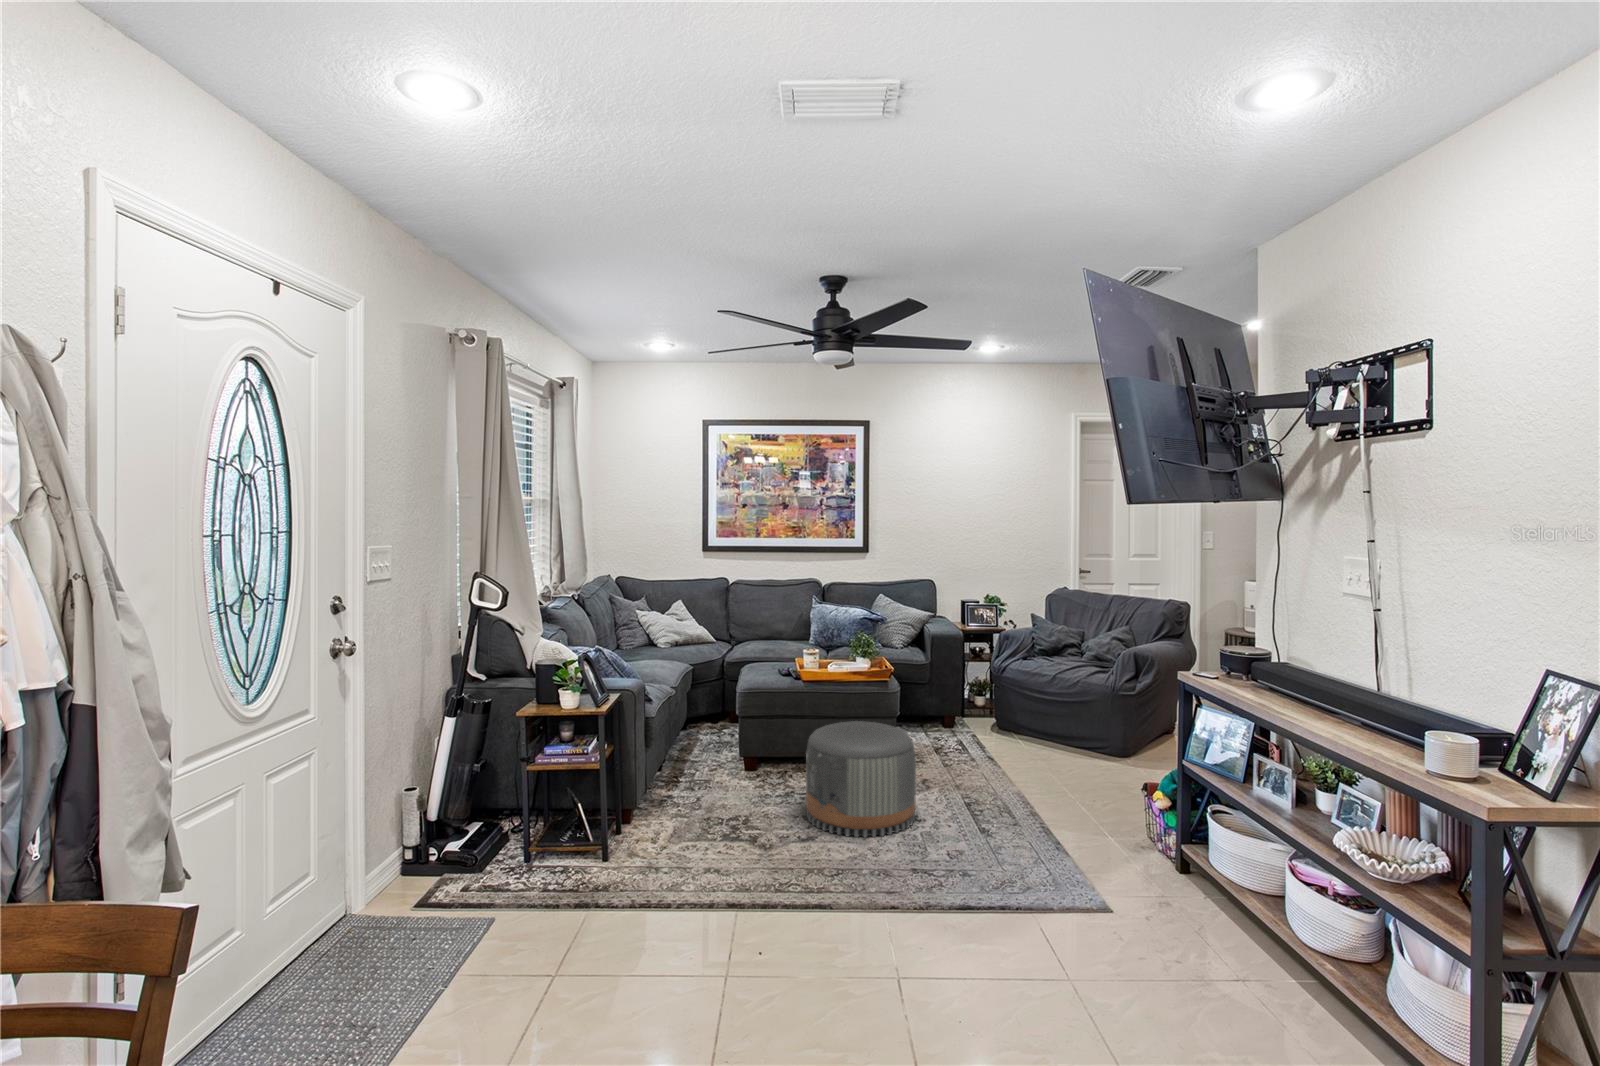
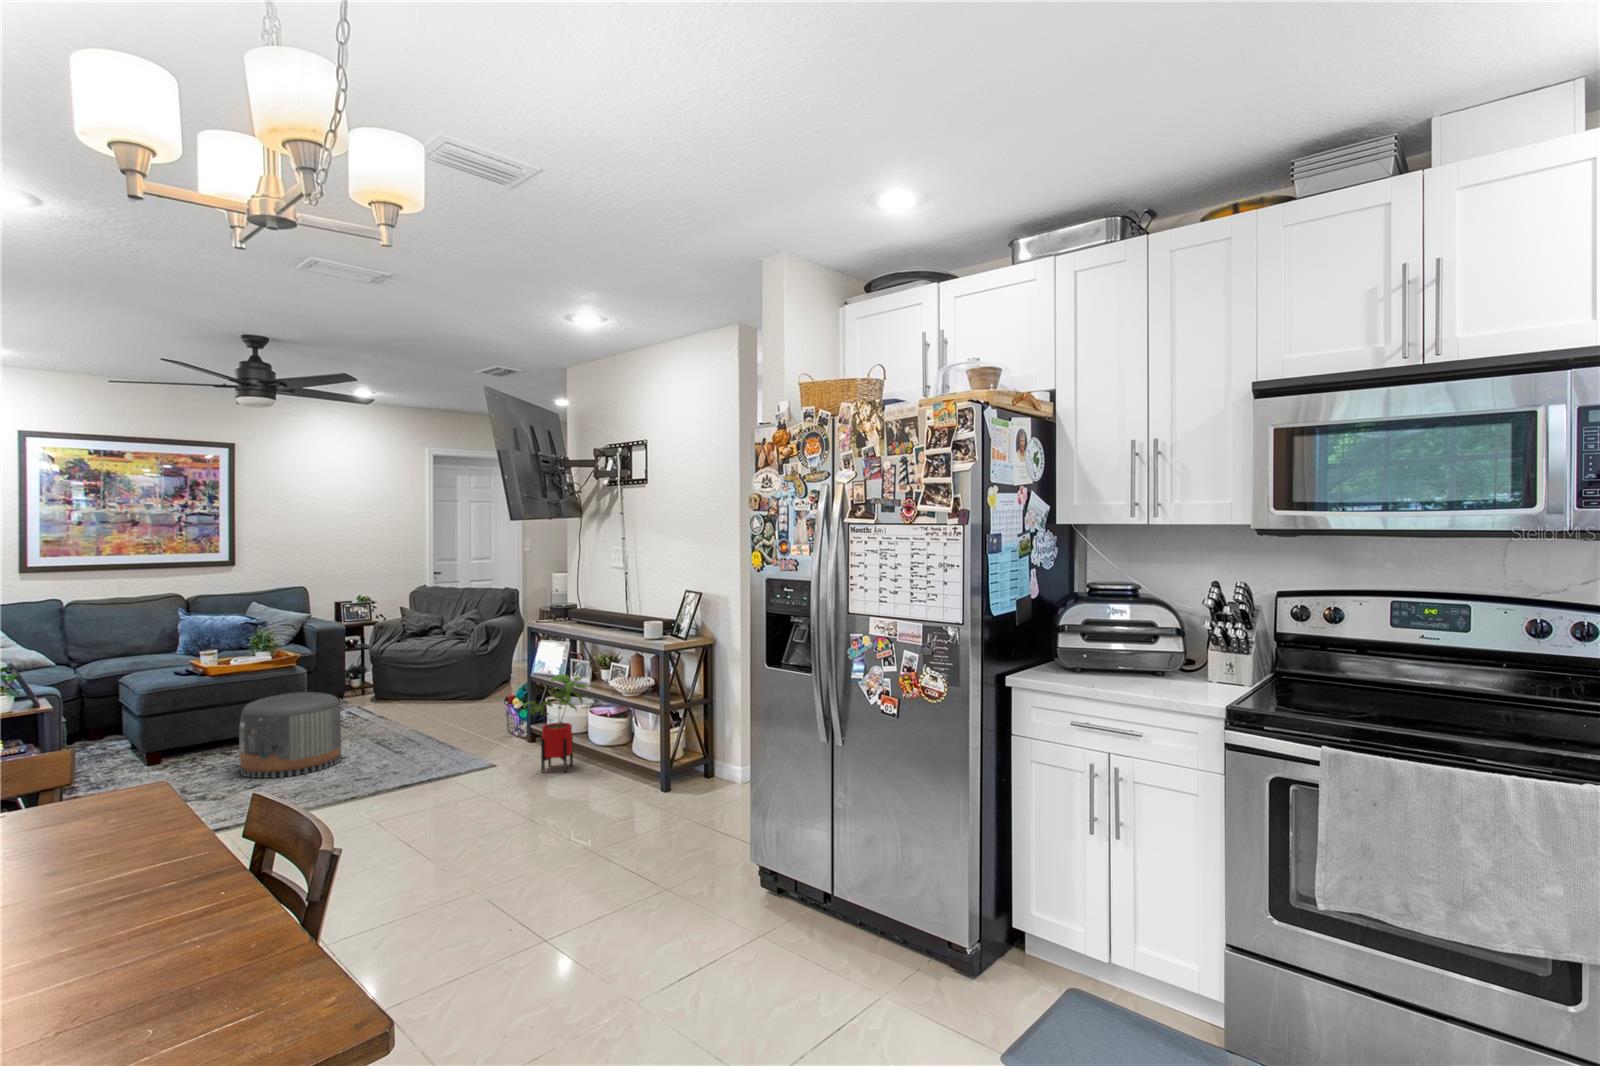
house plant: none [1152,798,1284,987] -> present [524,674,586,772]

